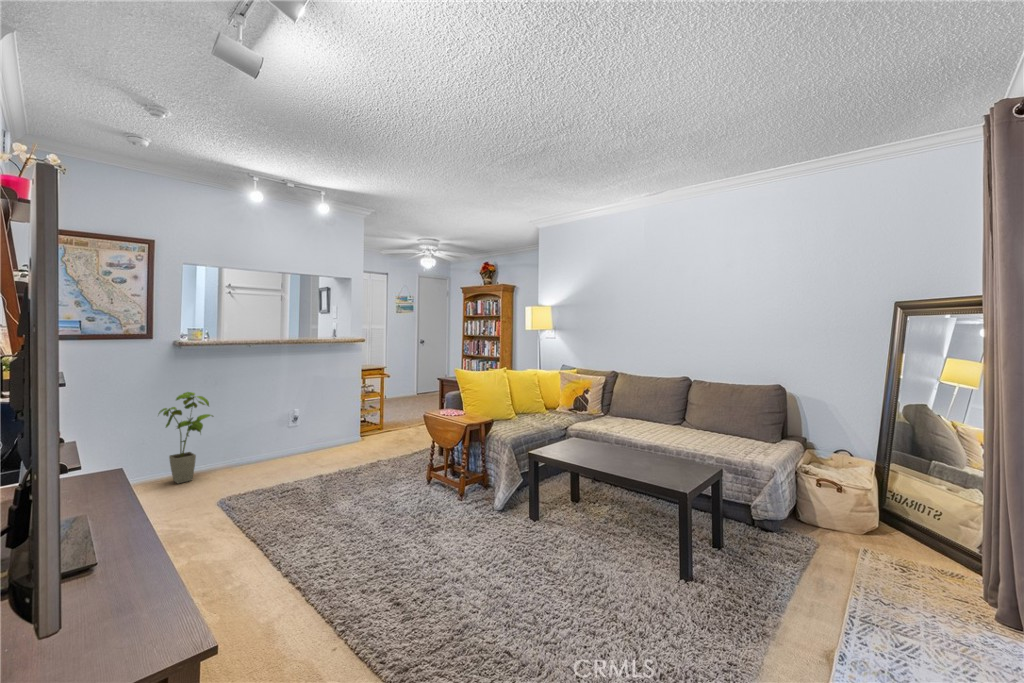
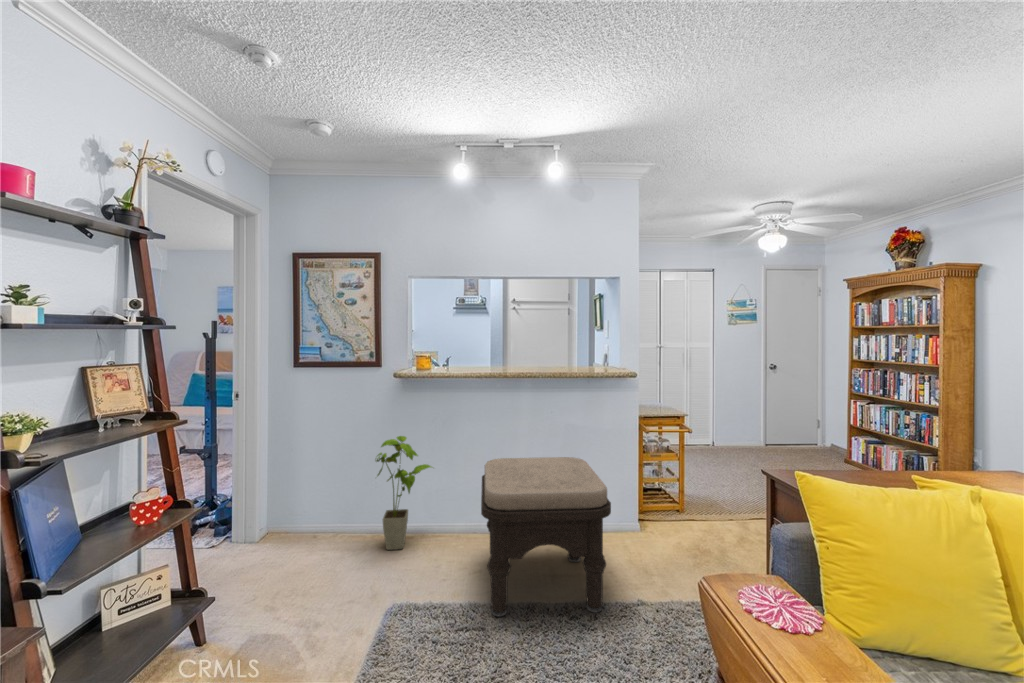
ottoman: none [269,393,366,483] -> present [481,457,611,616]

